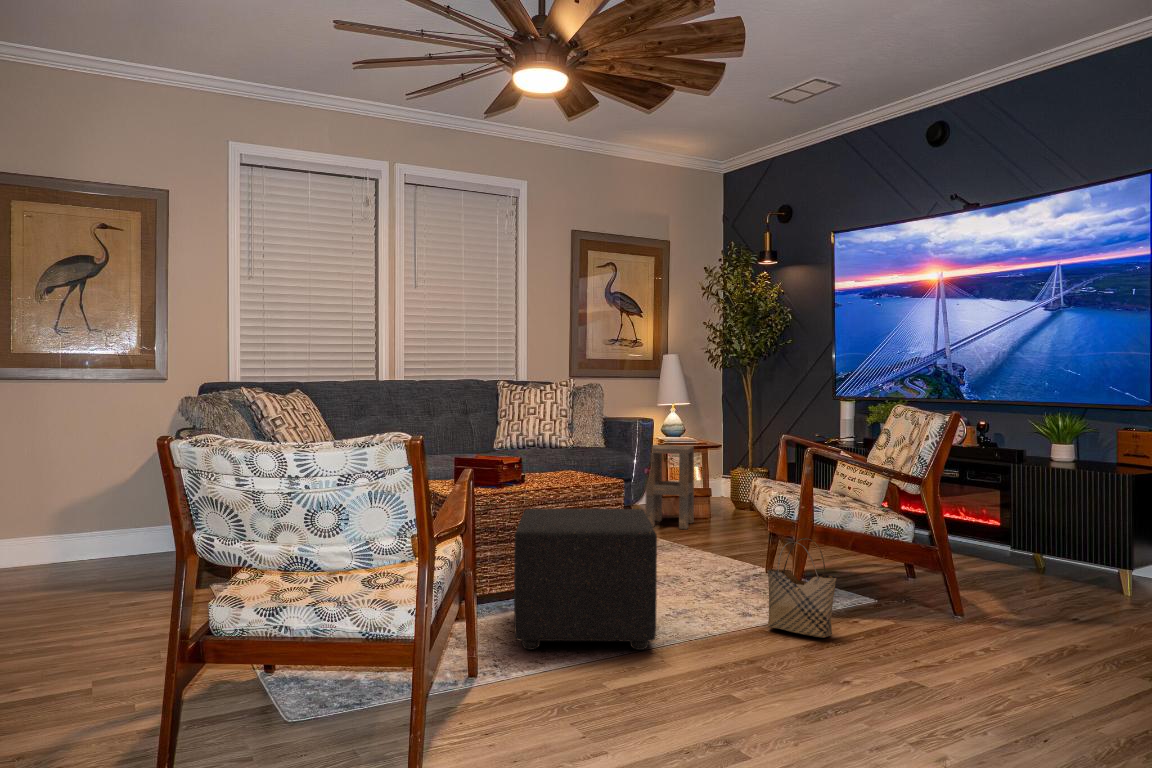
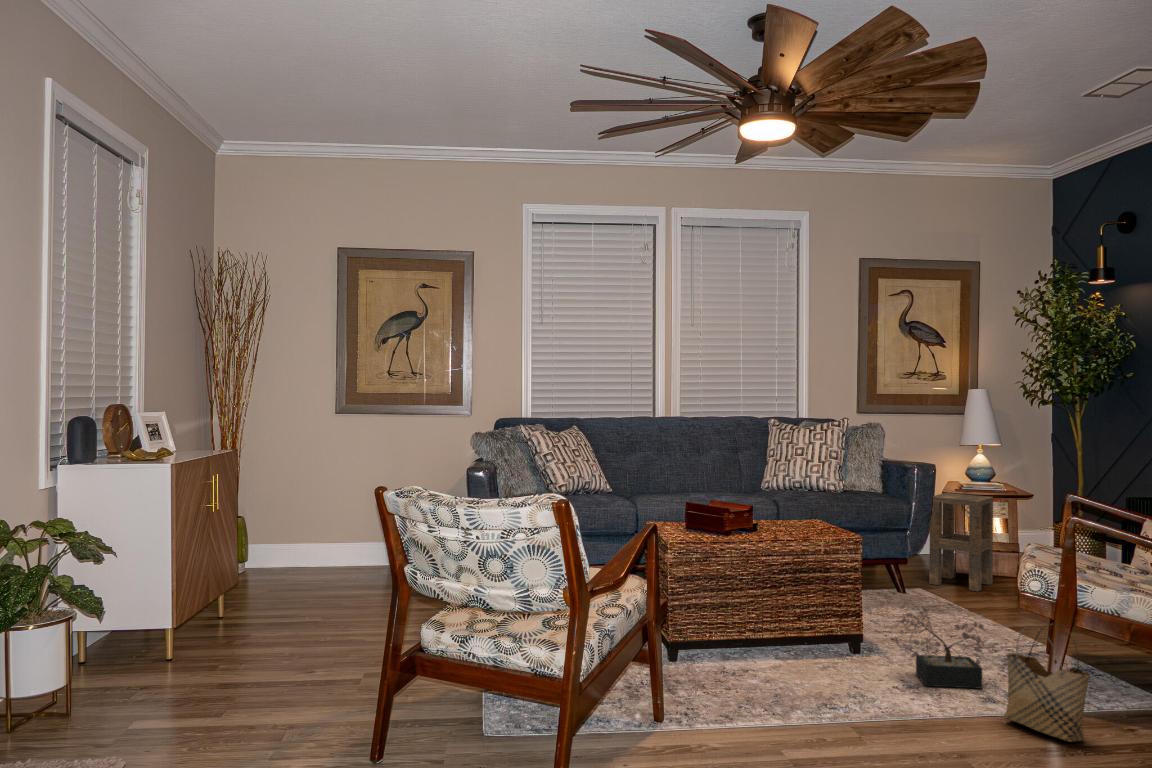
ottoman: present [514,509,657,650] -> none [714,560,871,720]
decorative plant: none [662,536,742,610] -> present [894,602,994,689]

